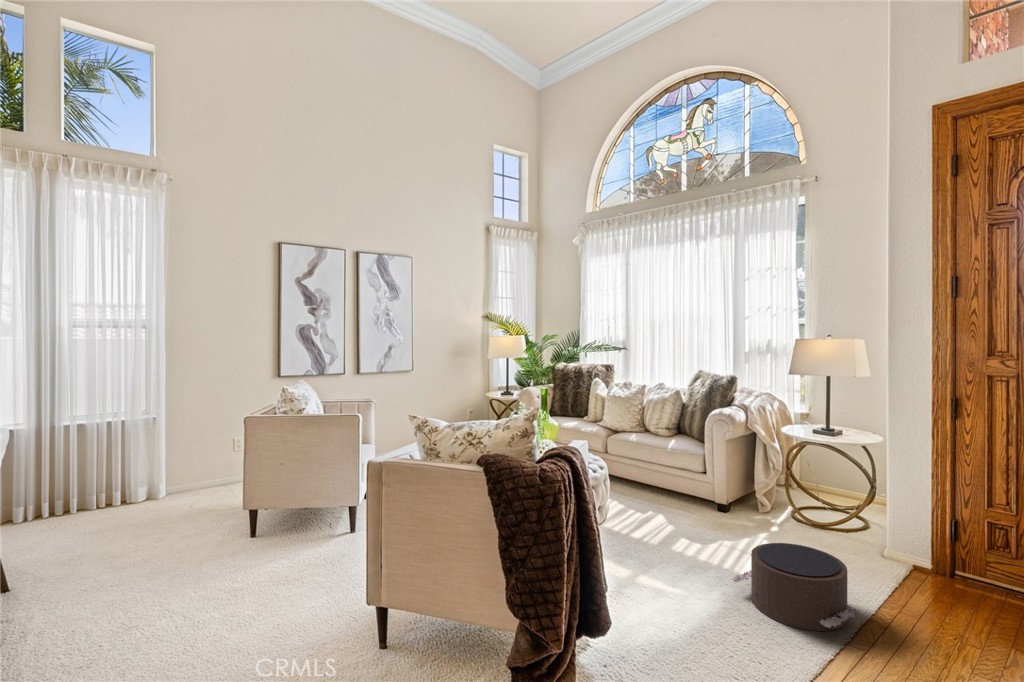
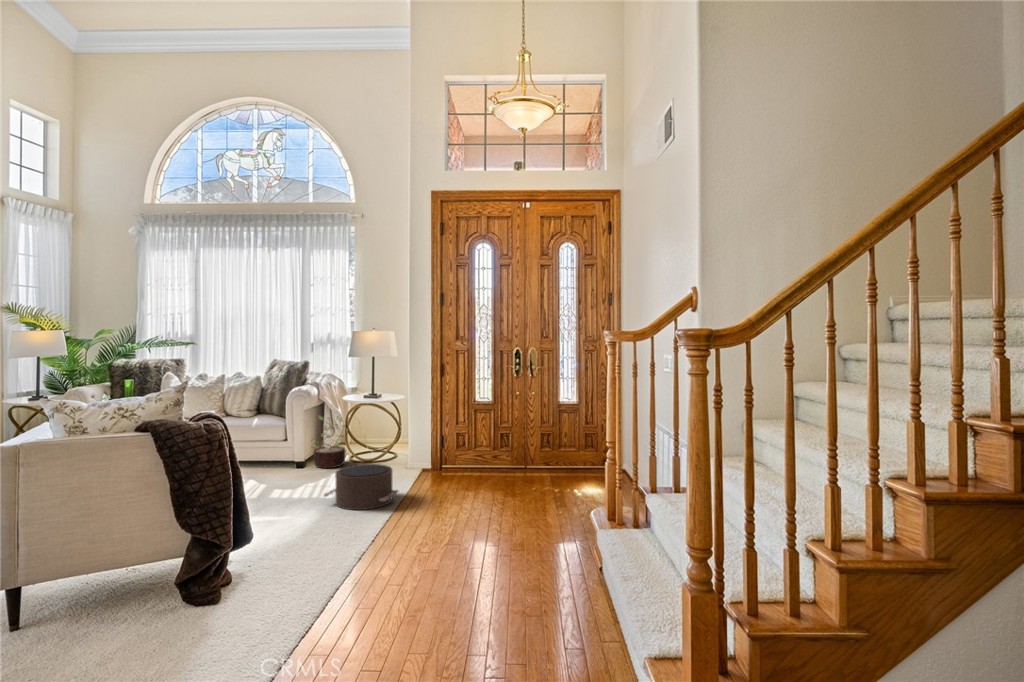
decorative plant: none [735,446,787,522] -> present [311,415,345,468]

